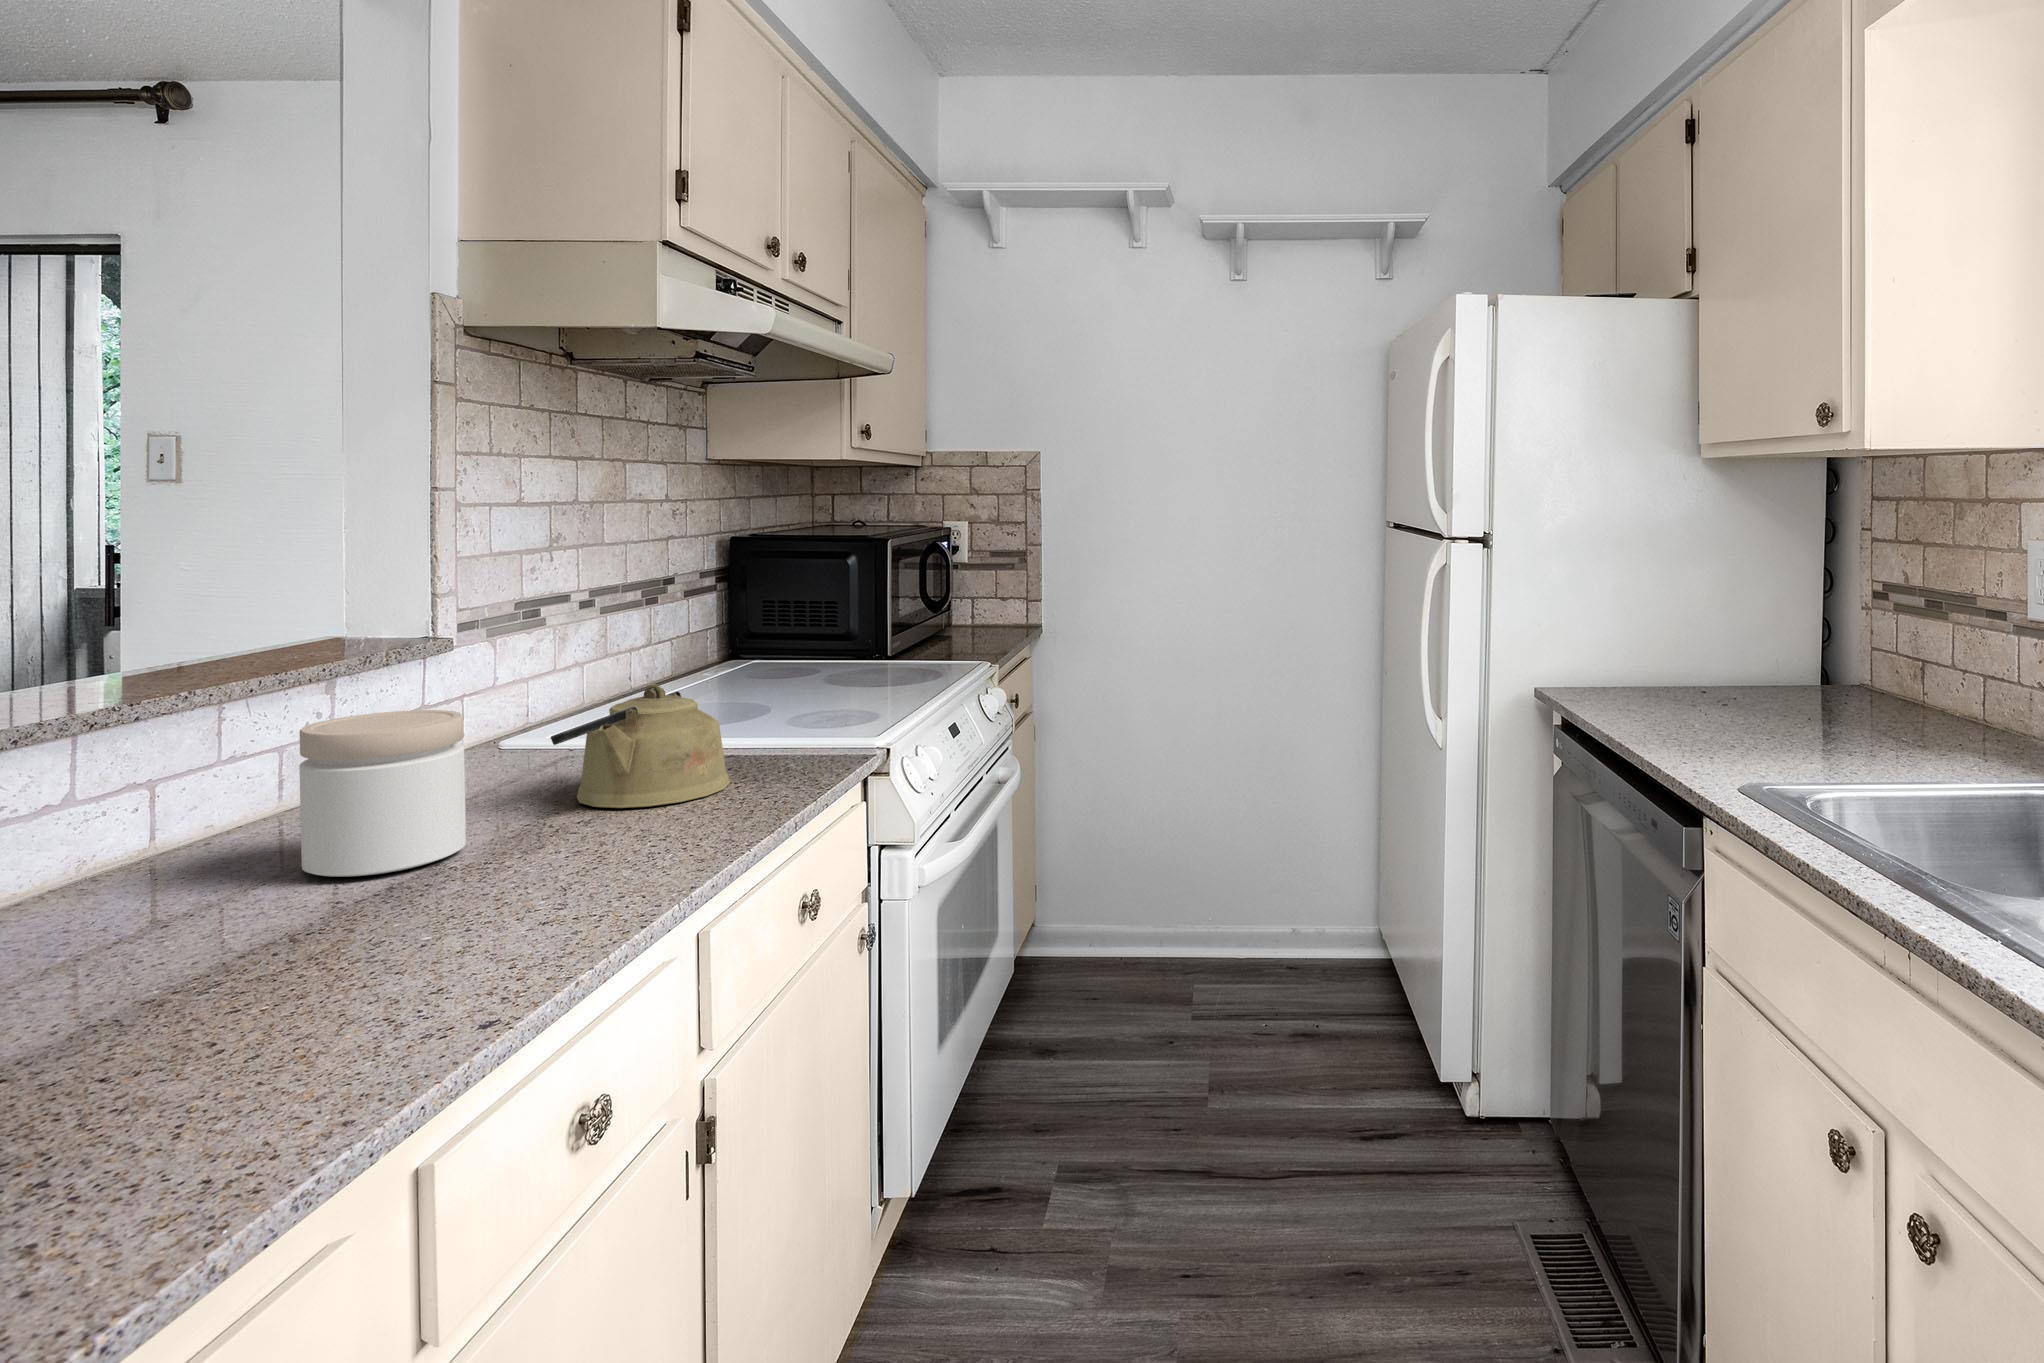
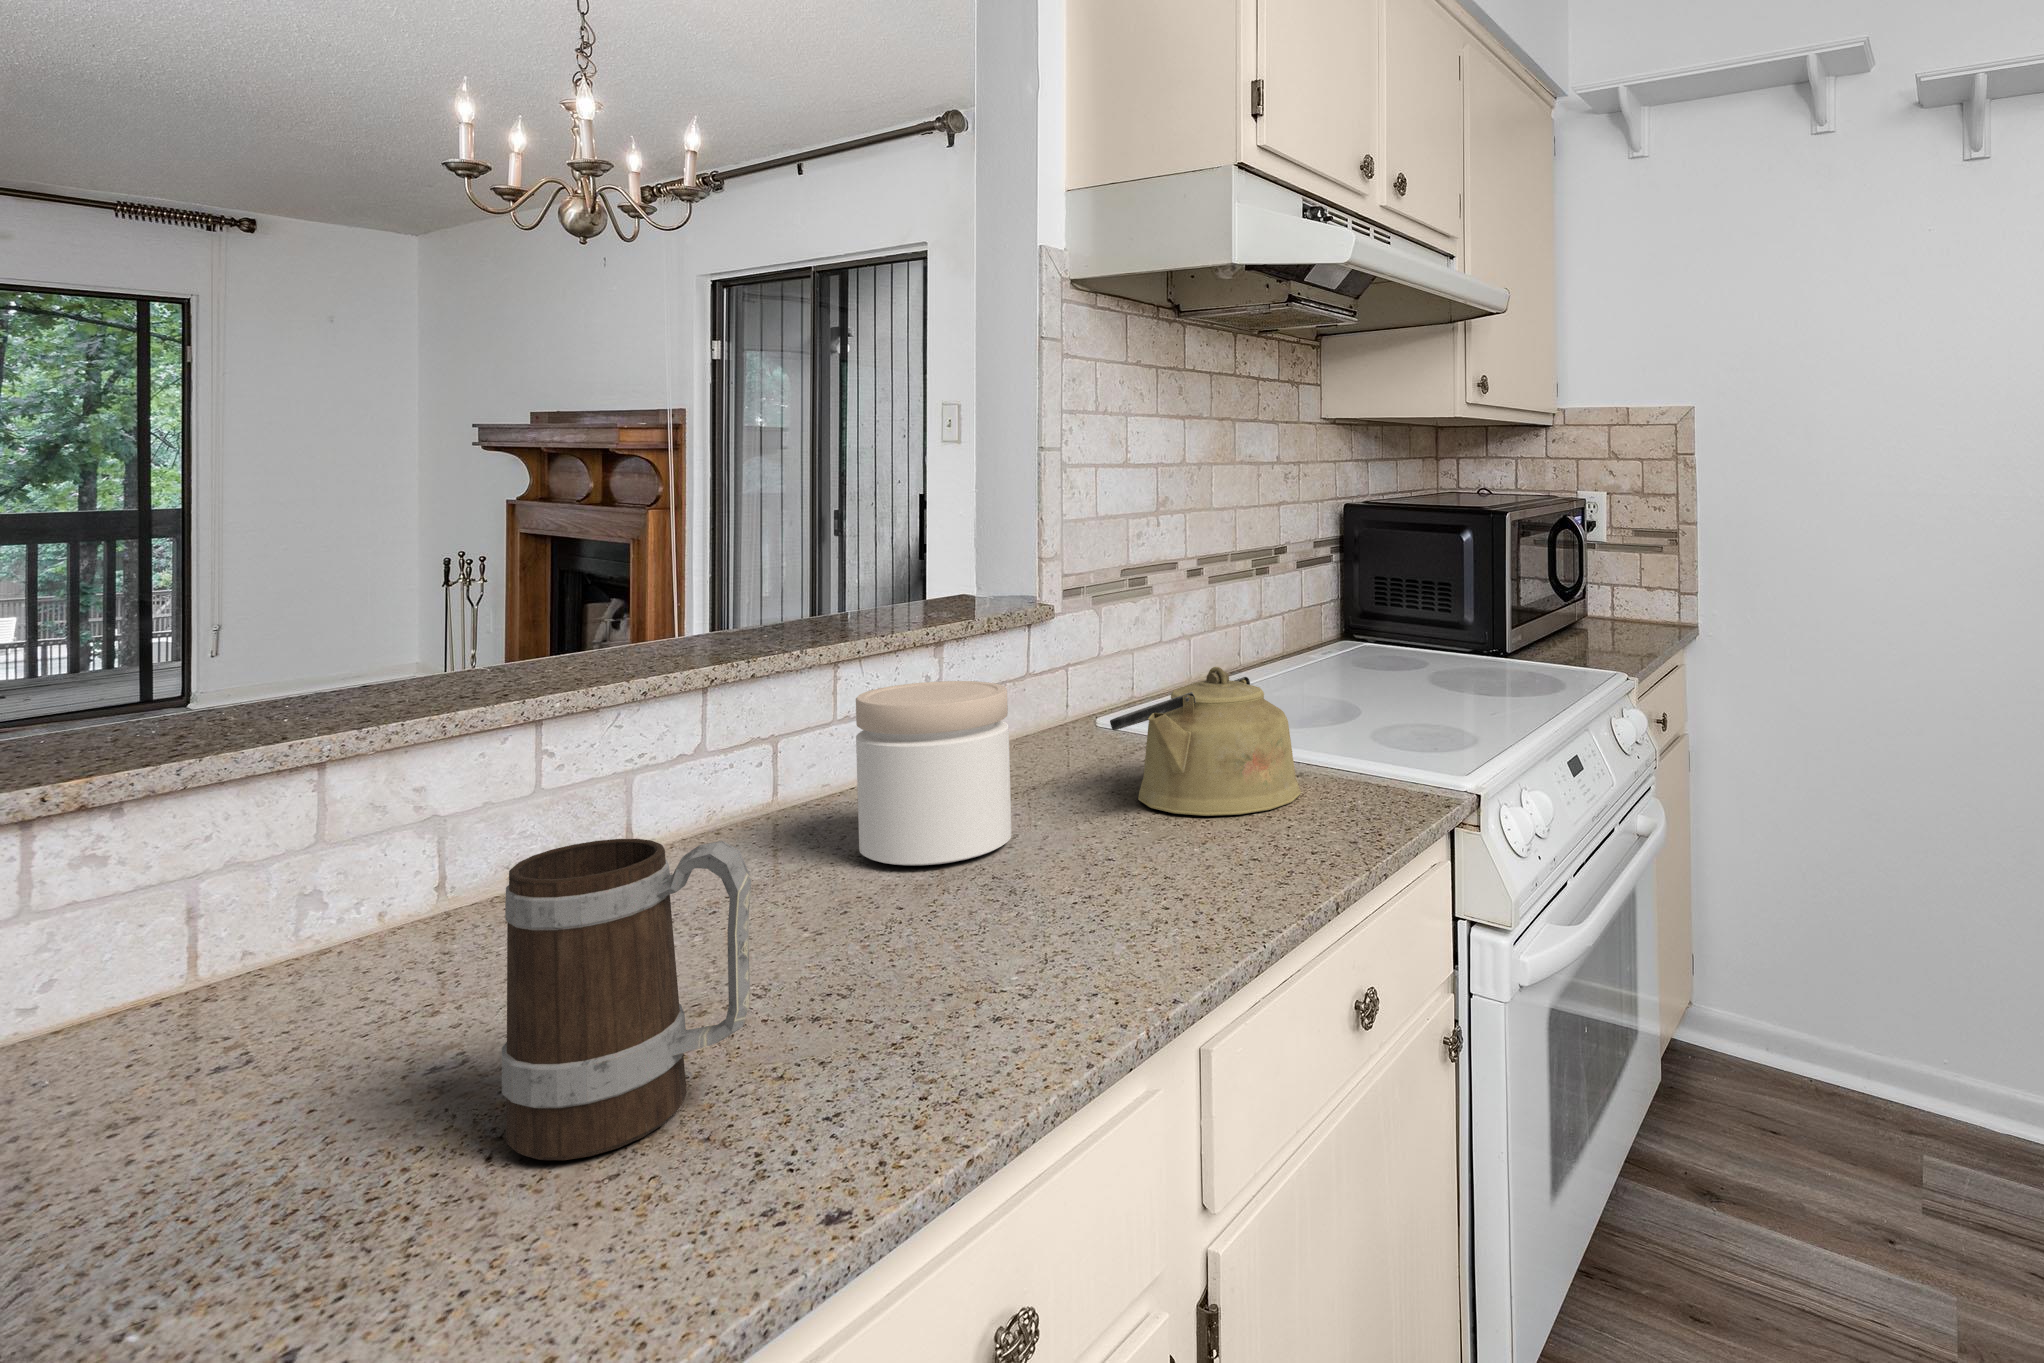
mug: none [117,829,353,1087] -> present [502,839,752,1160]

